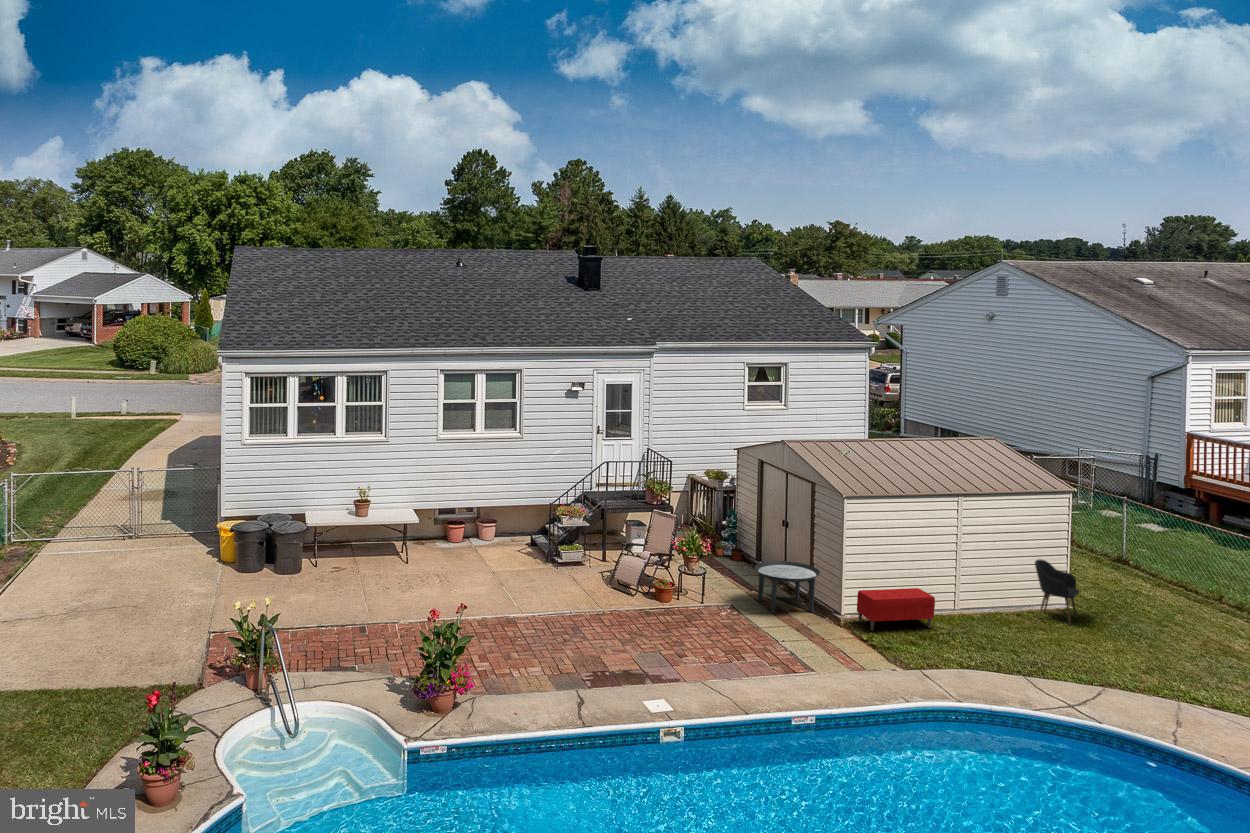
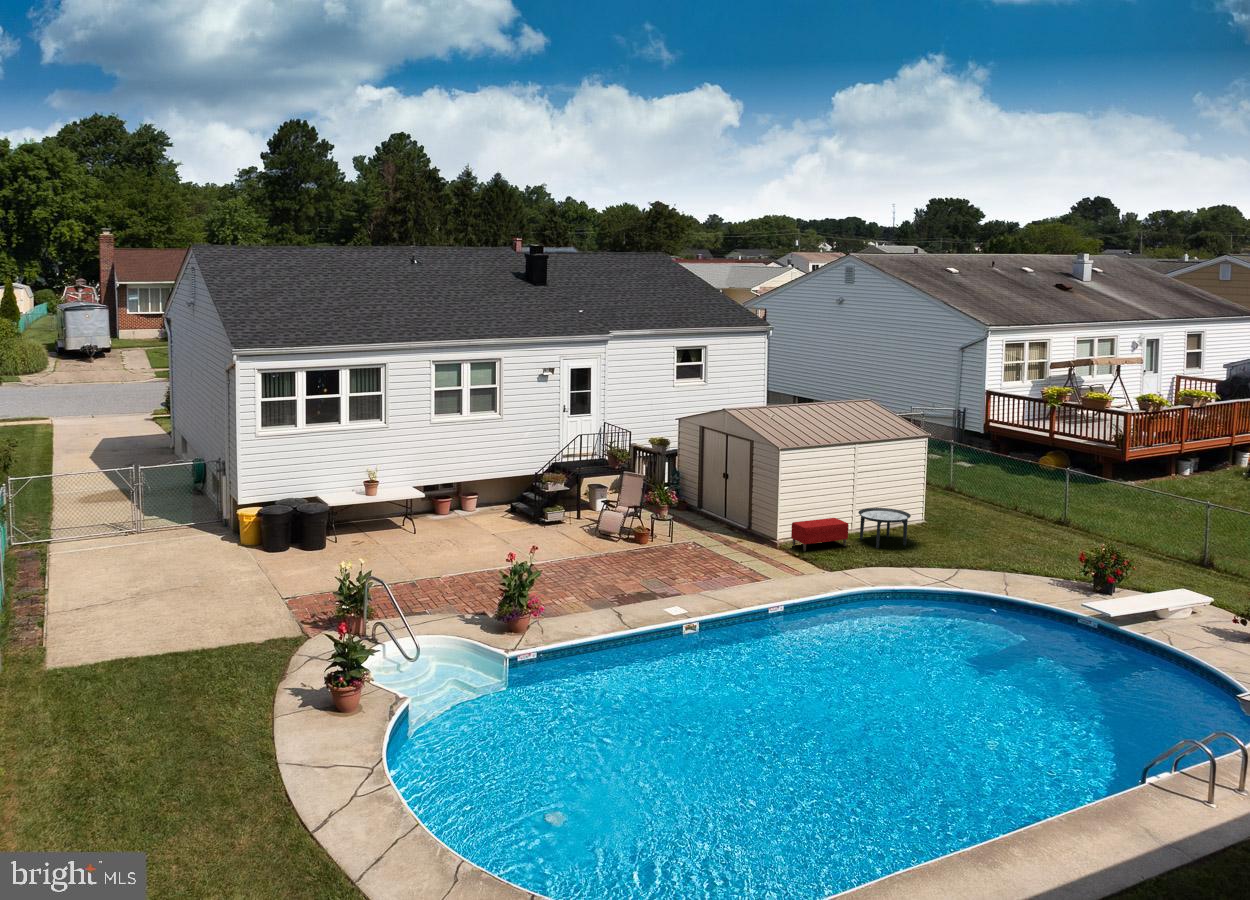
armchair: present [1035,560,1079,625] -> none [916,491,949,537]
round table: present [754,561,820,614] -> present [858,508,911,548]

